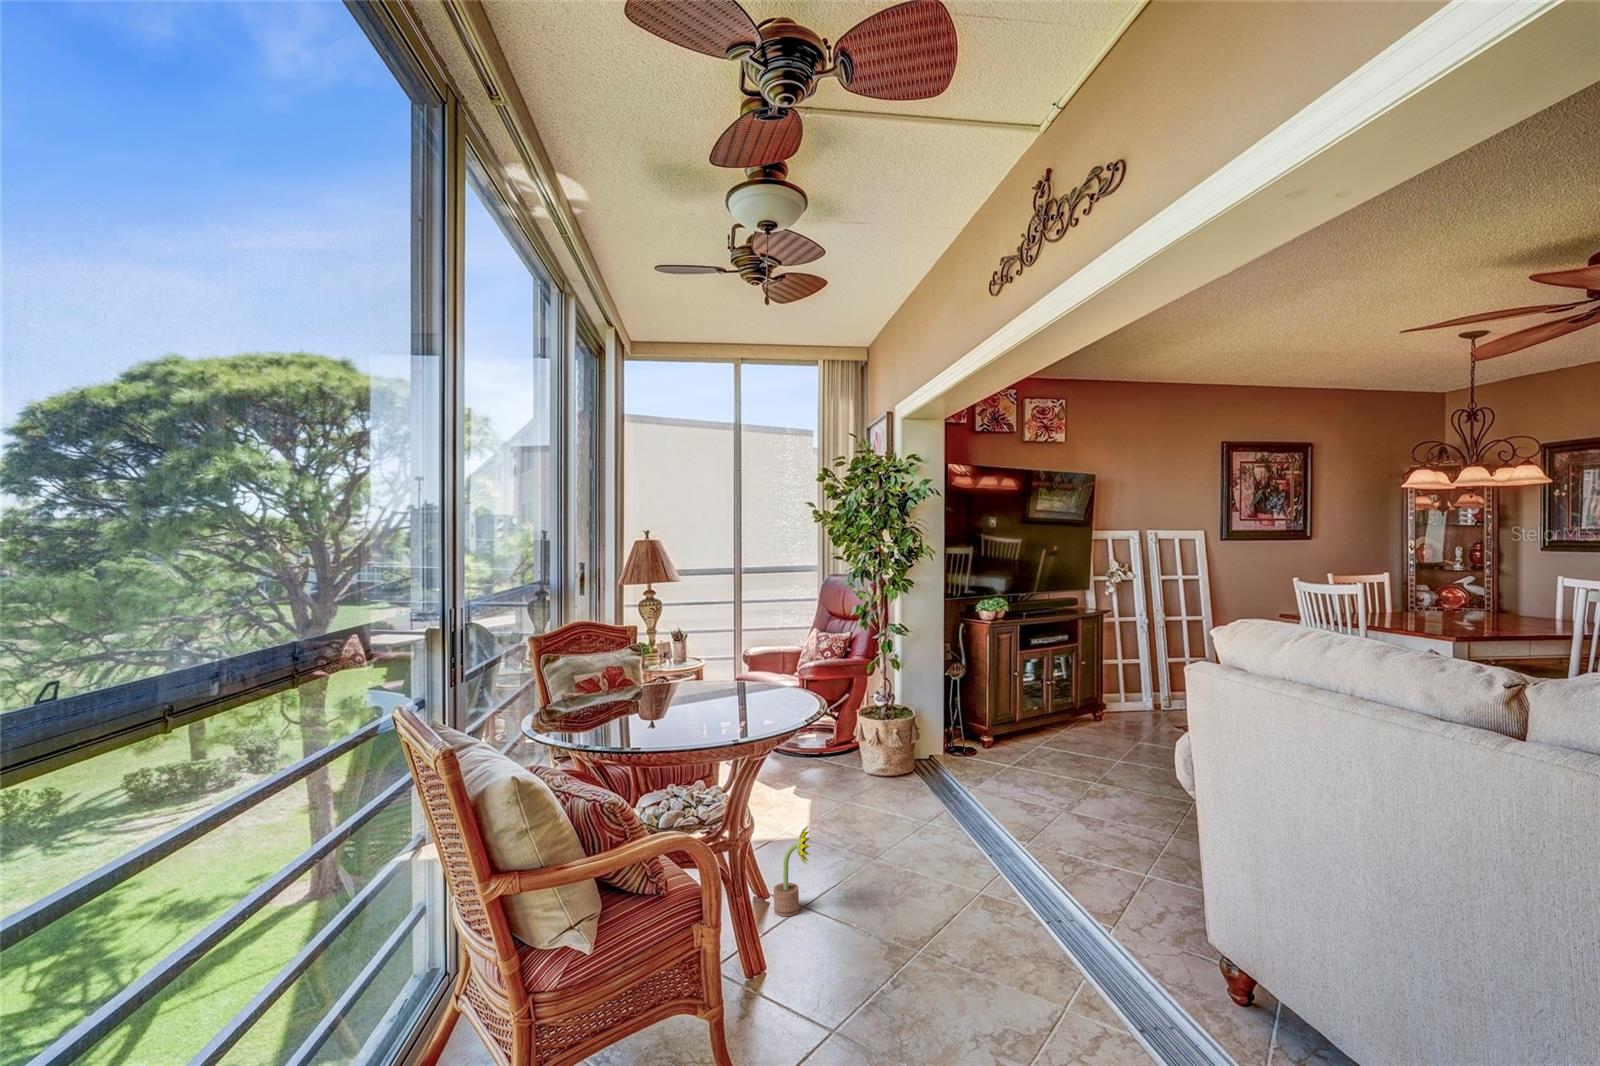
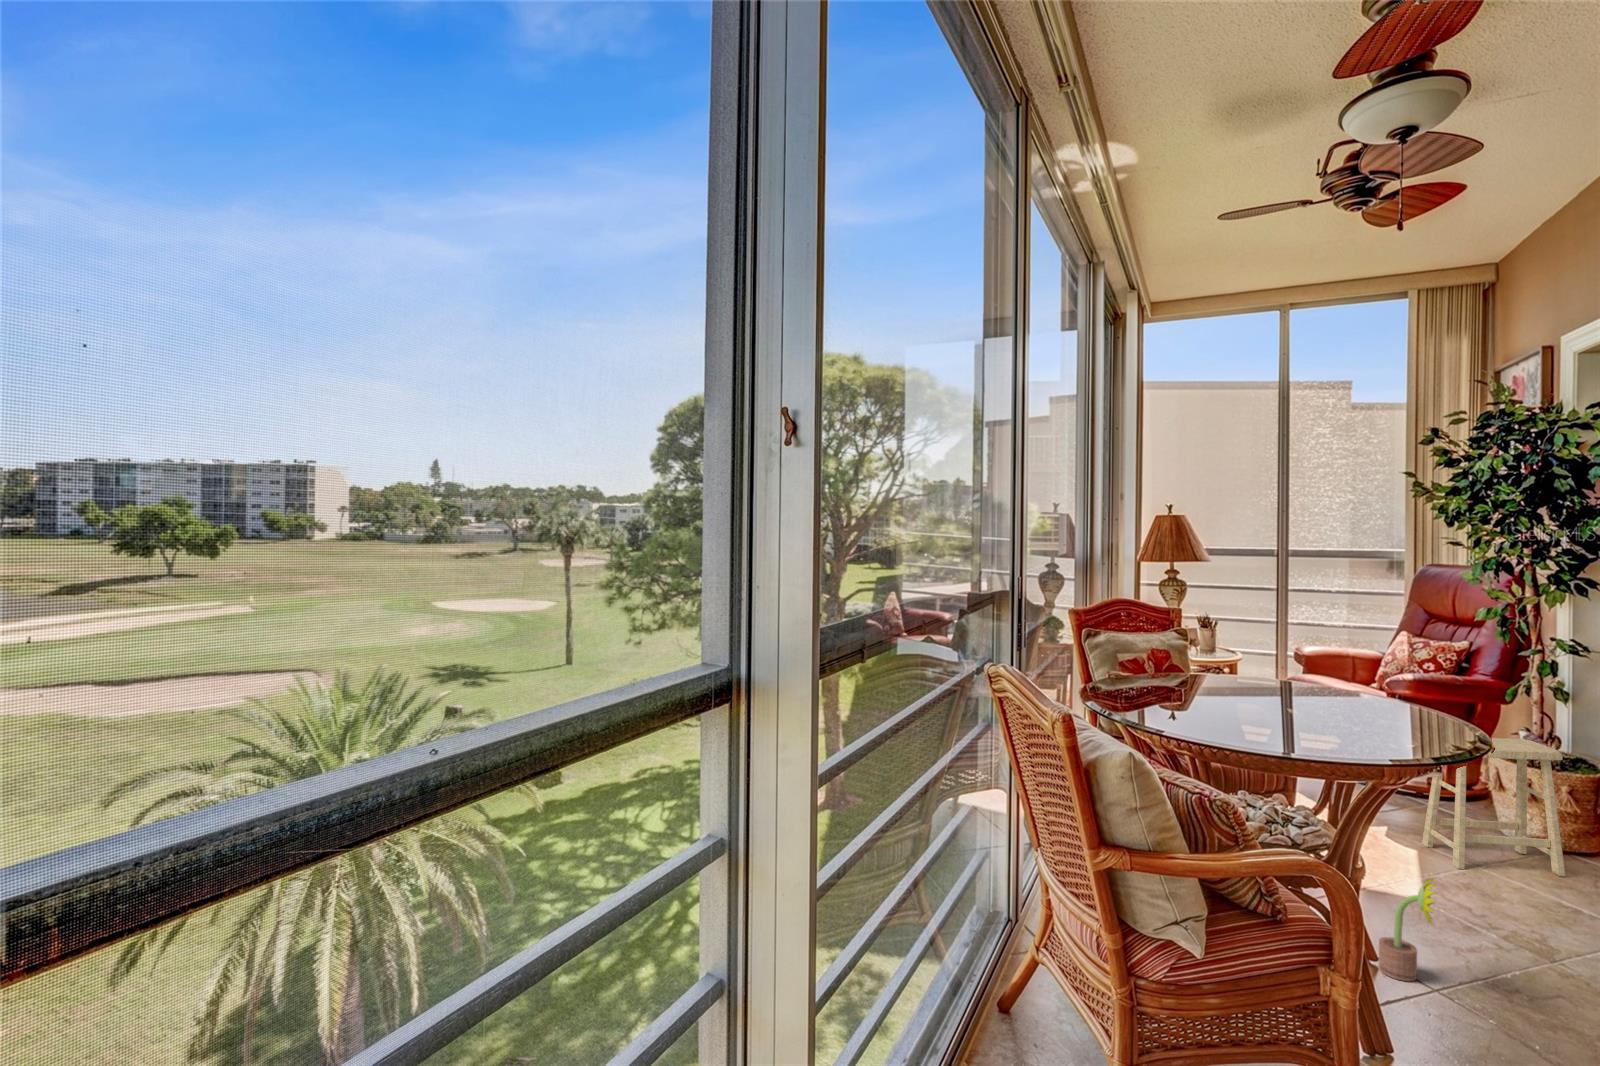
footstool: none [820,704,904,813] -> present [1422,738,1565,876]

